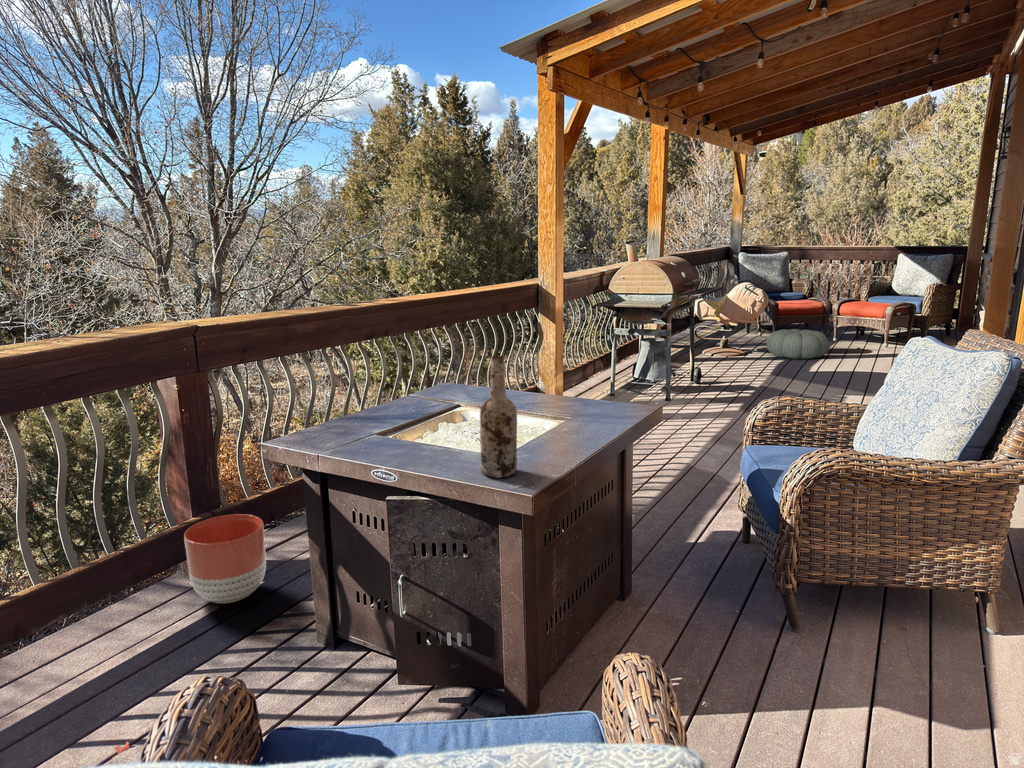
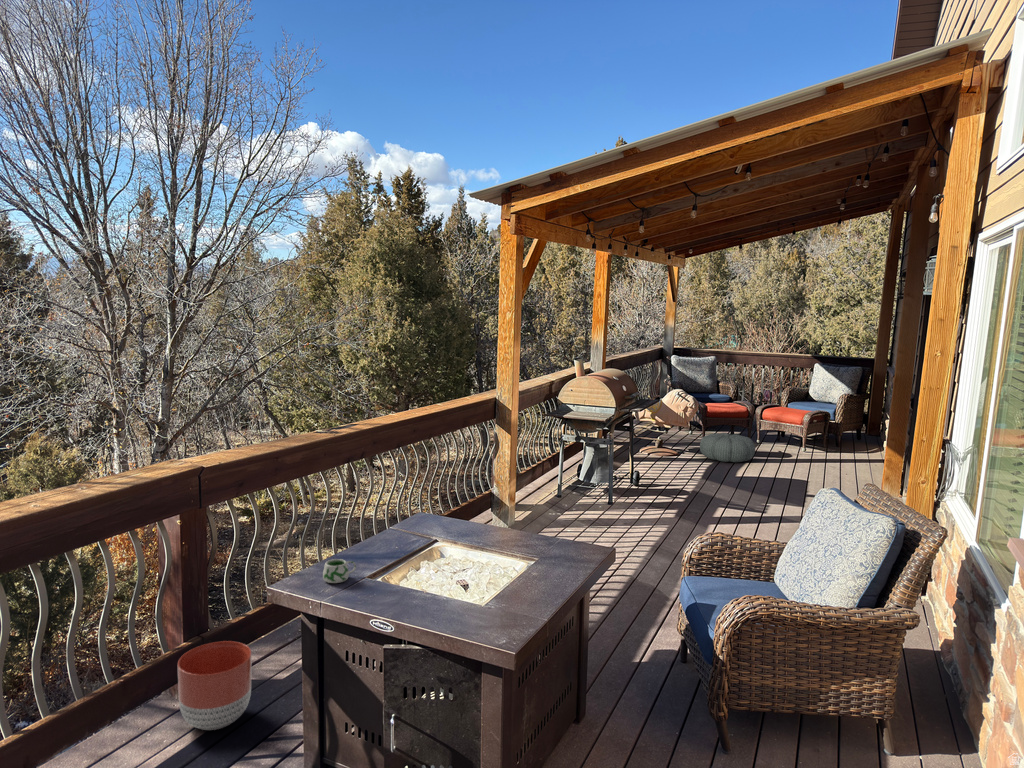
wine bottle: present [480,355,517,478] -> none [470,529,501,633]
mug: none [322,412,361,437] -> present [323,559,356,583]

